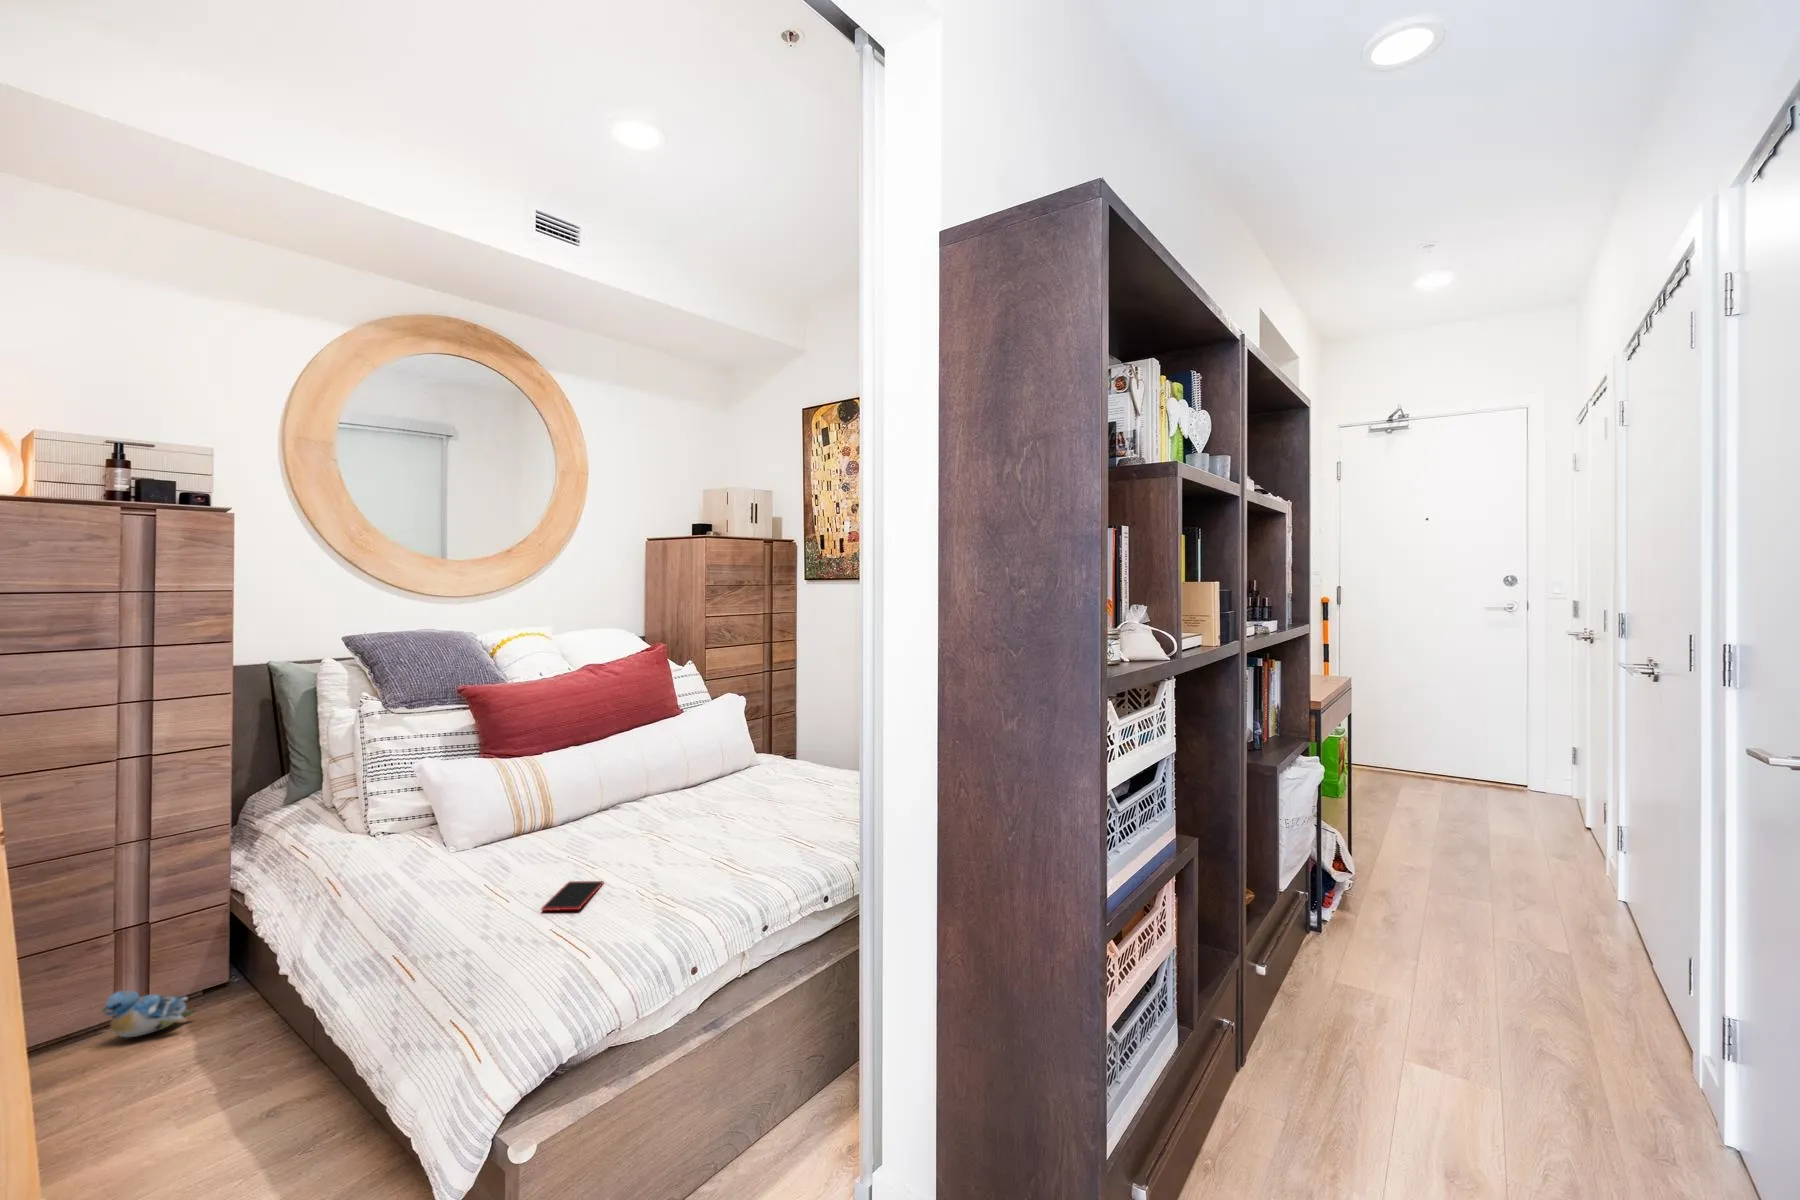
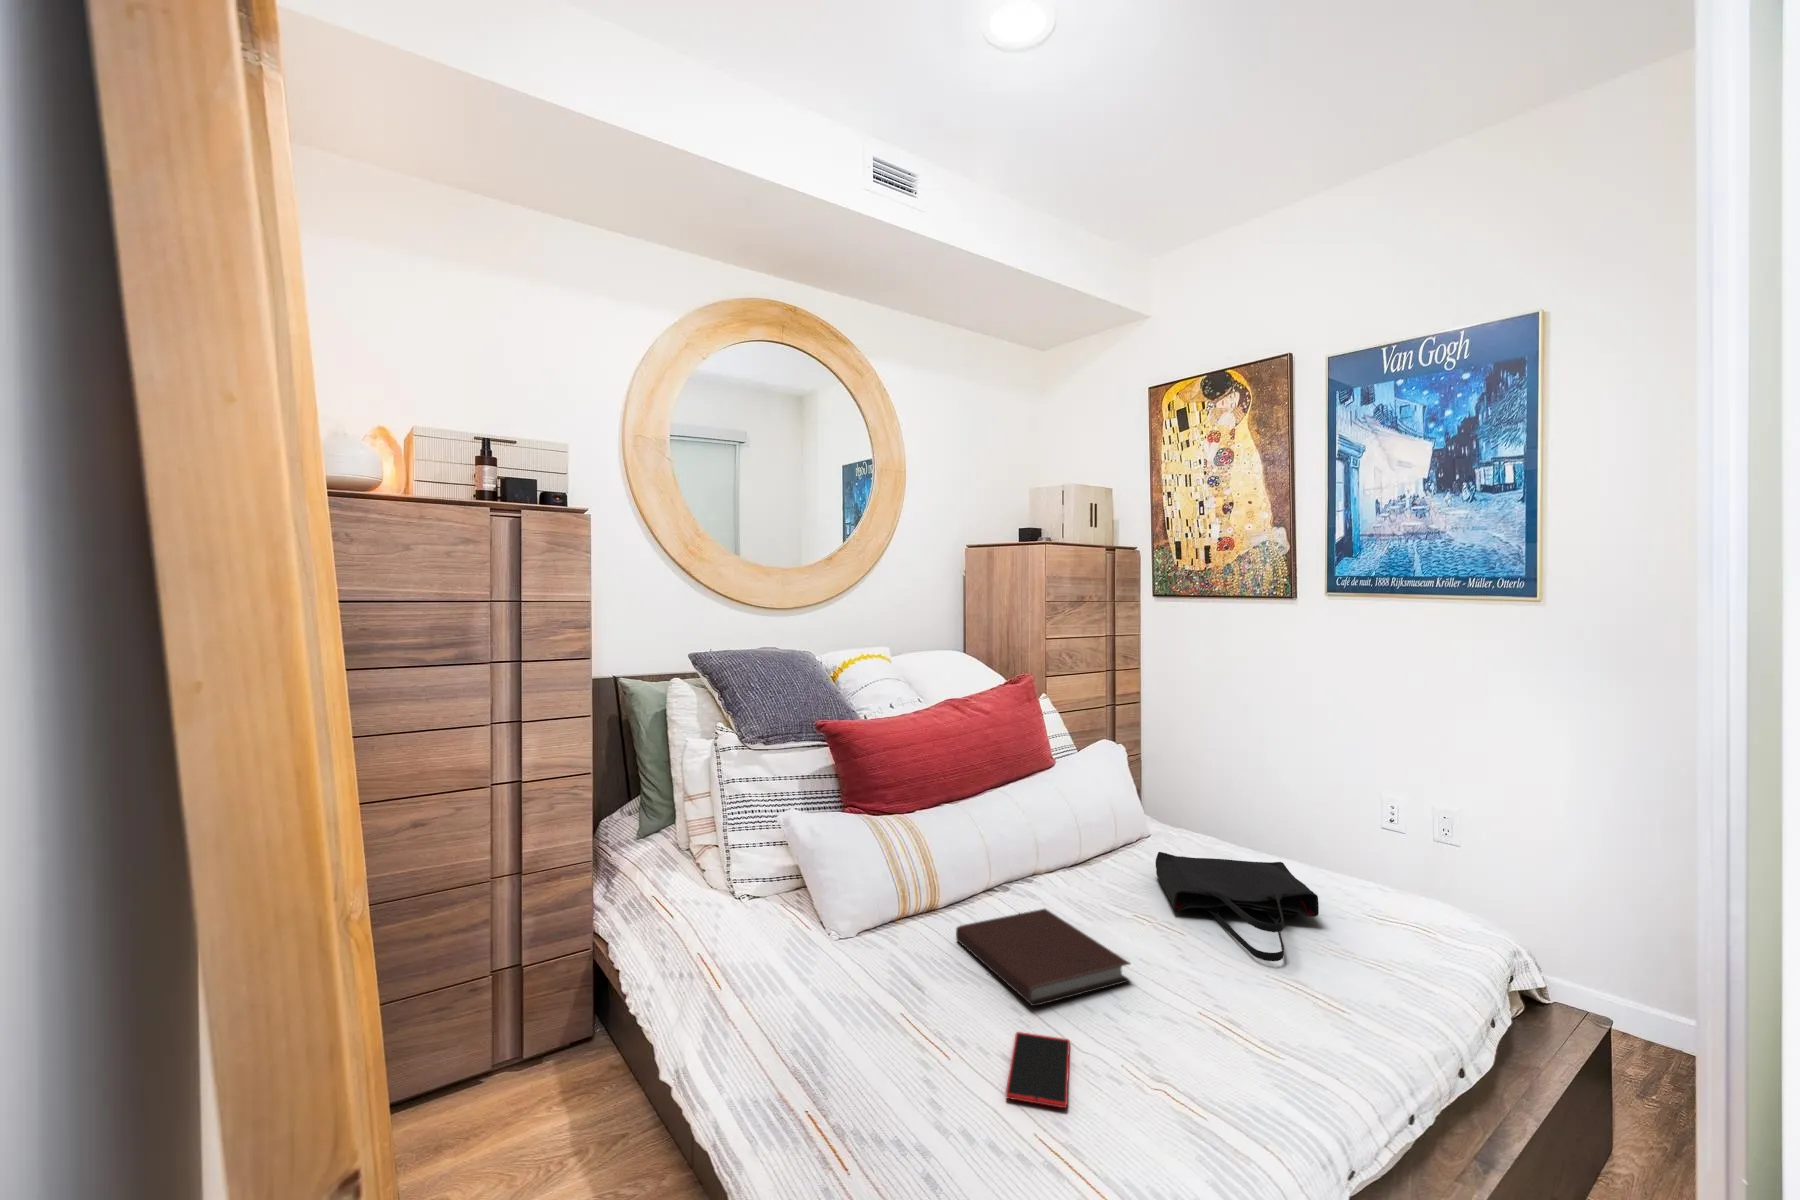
tote bag: none [730,775,828,830] -> present [1155,852,1319,961]
notebook: none [554,816,669,868] -> present [956,909,1130,1006]
plush toy: present [102,990,195,1037] -> none [462,1054,550,1111]

